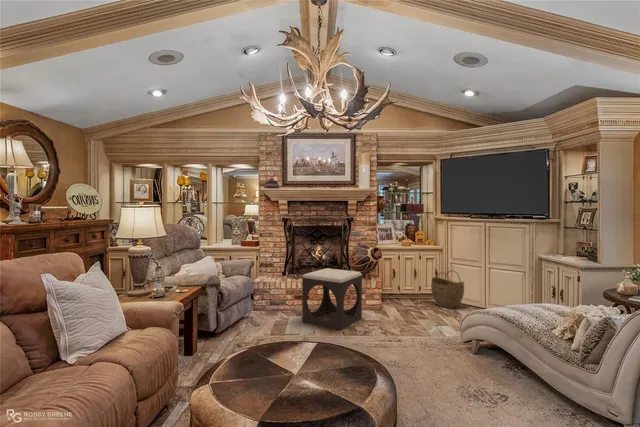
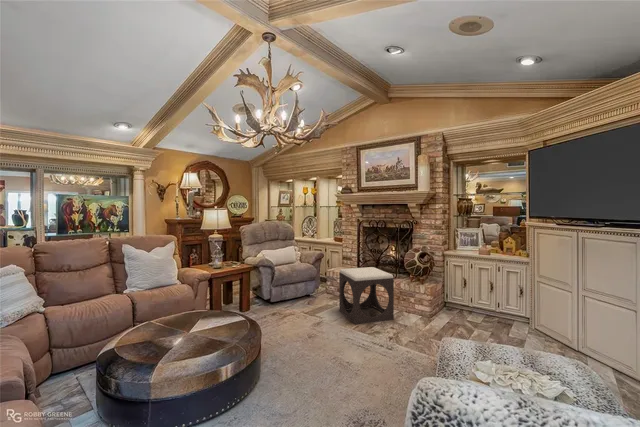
woven basket: present [431,271,464,308] -> none [500,289,542,337]

